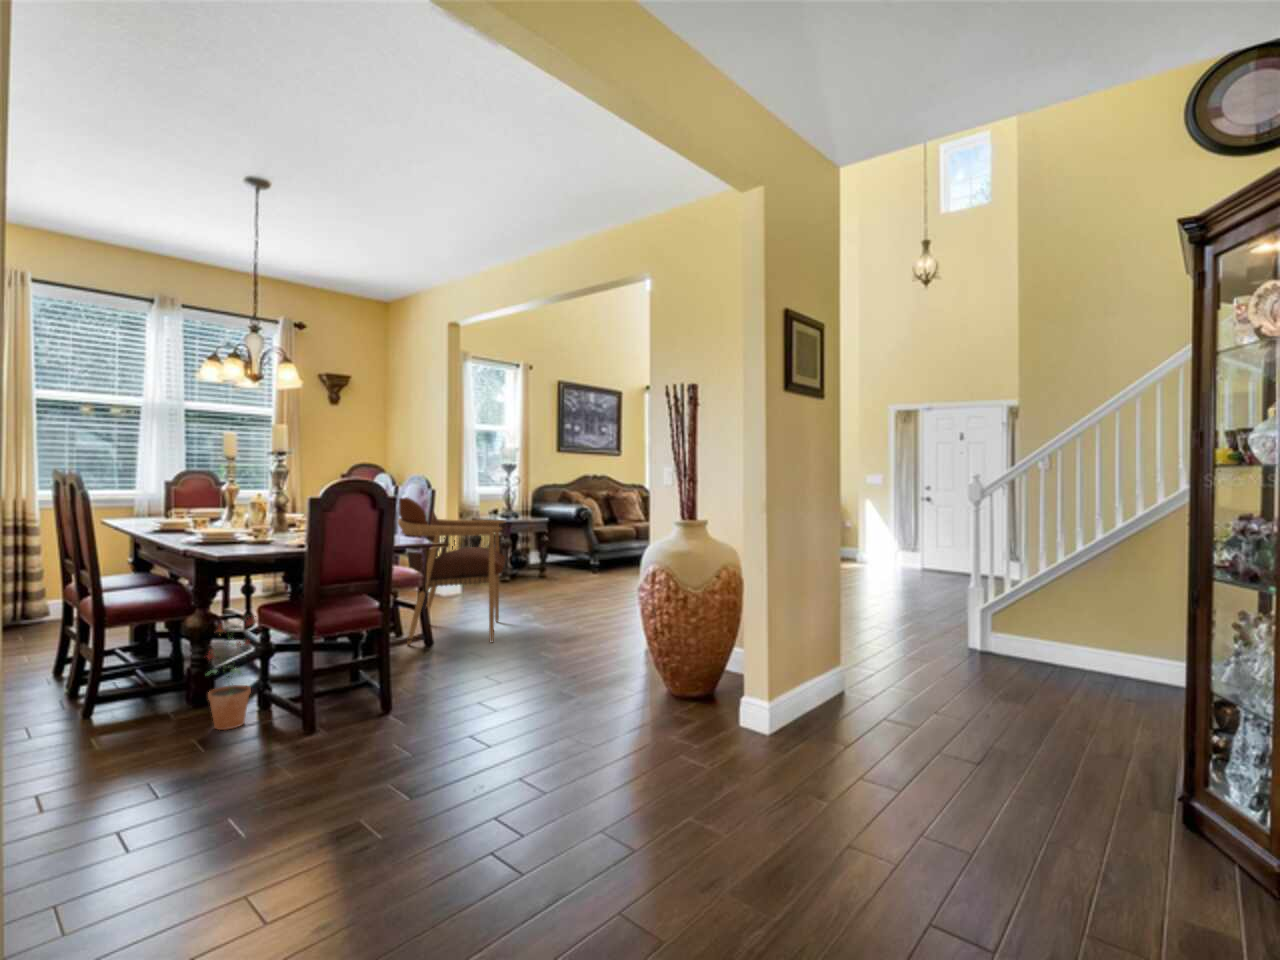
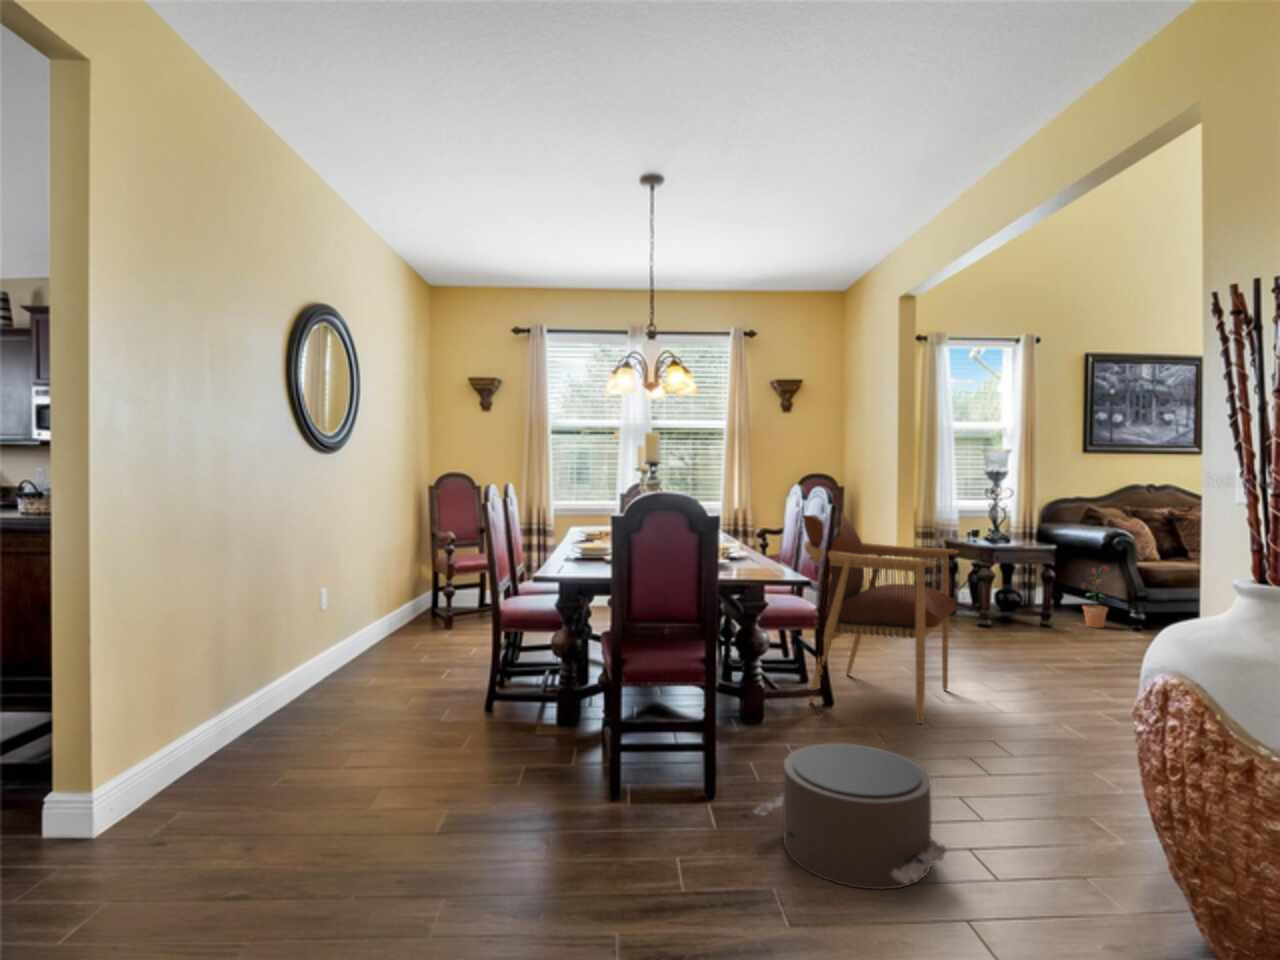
potted plant: present [207,616,257,730] -> present [1081,566,1108,628]
pouf: none [421,646,548,726] -> present [754,743,948,889]

